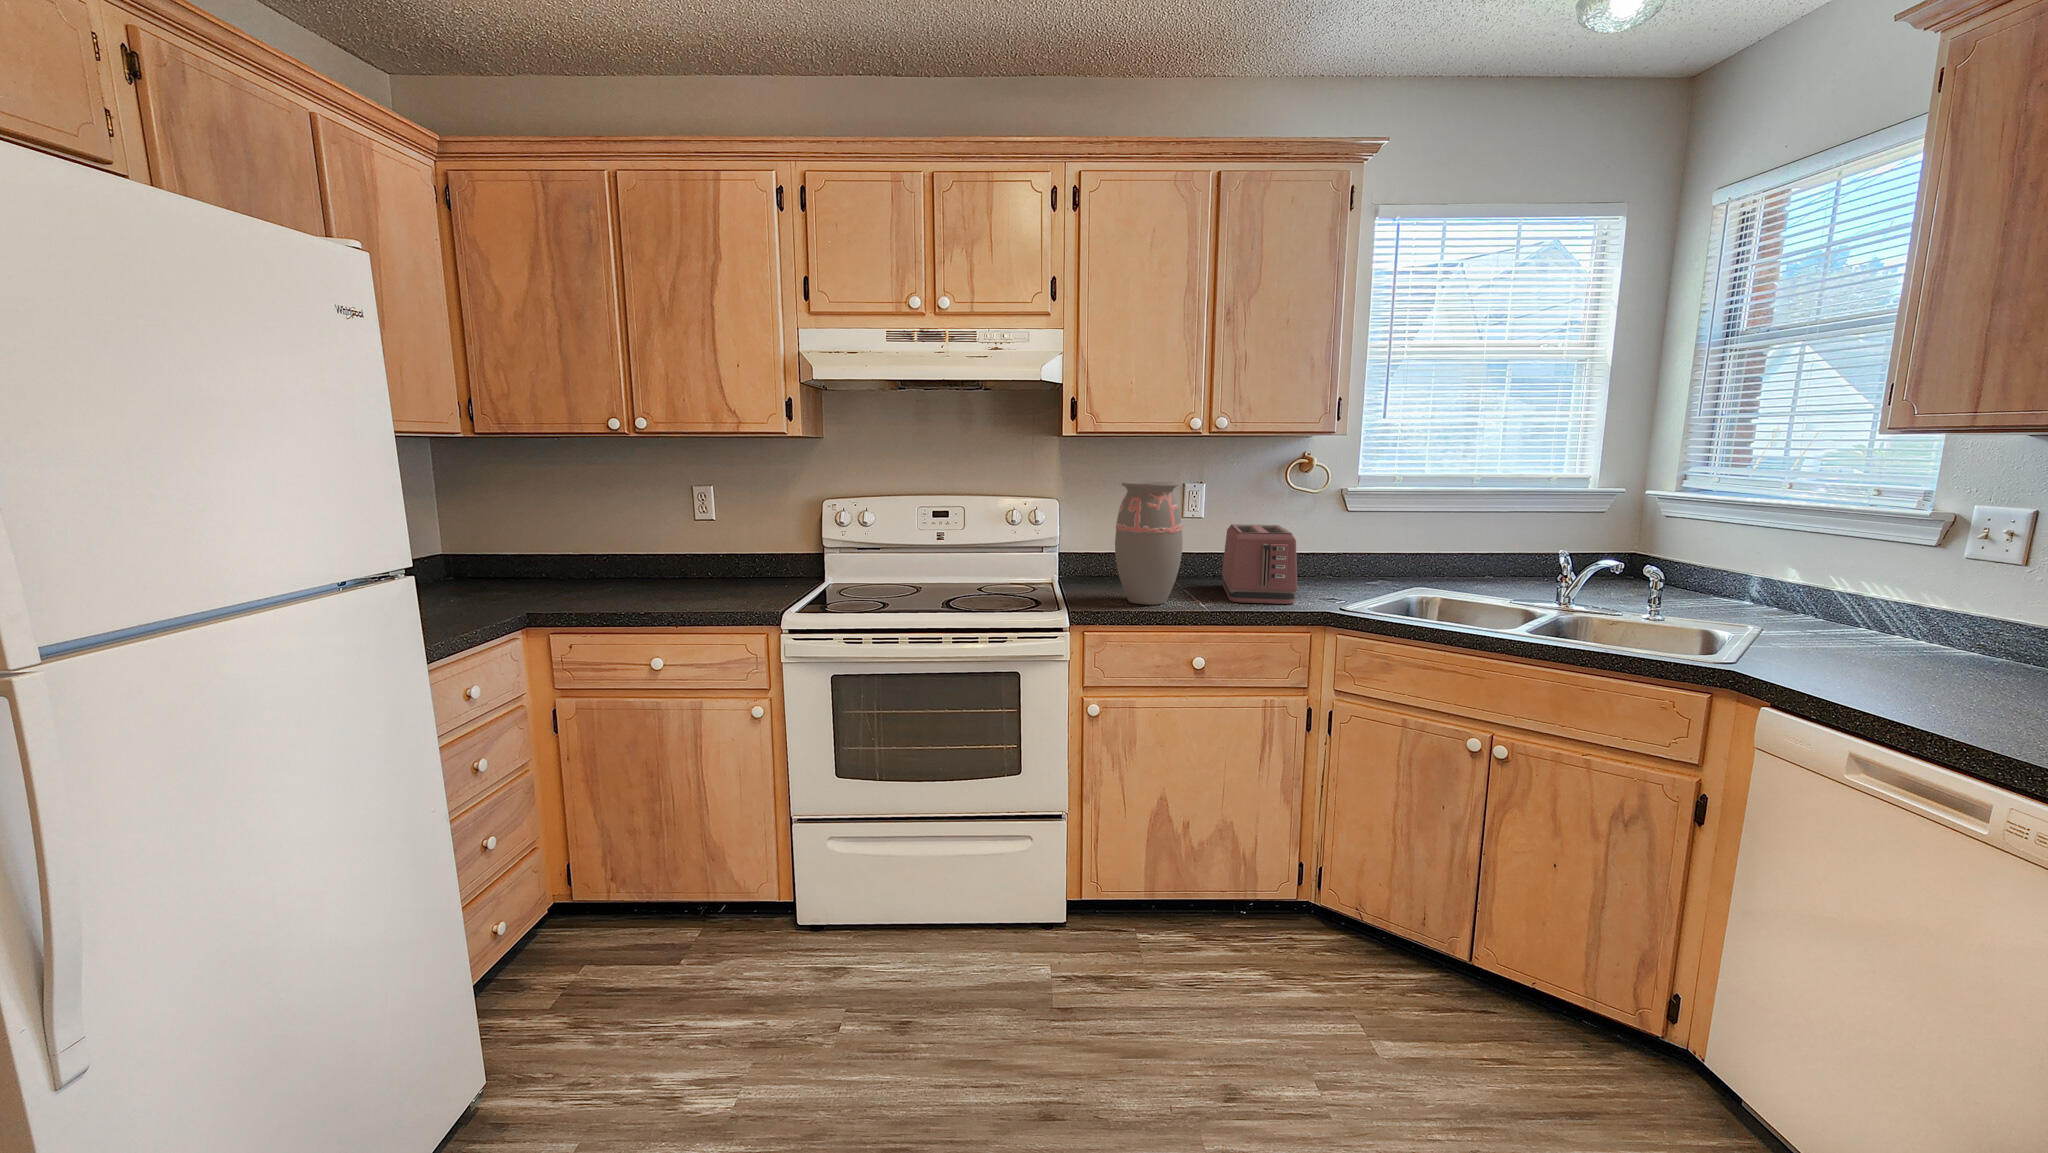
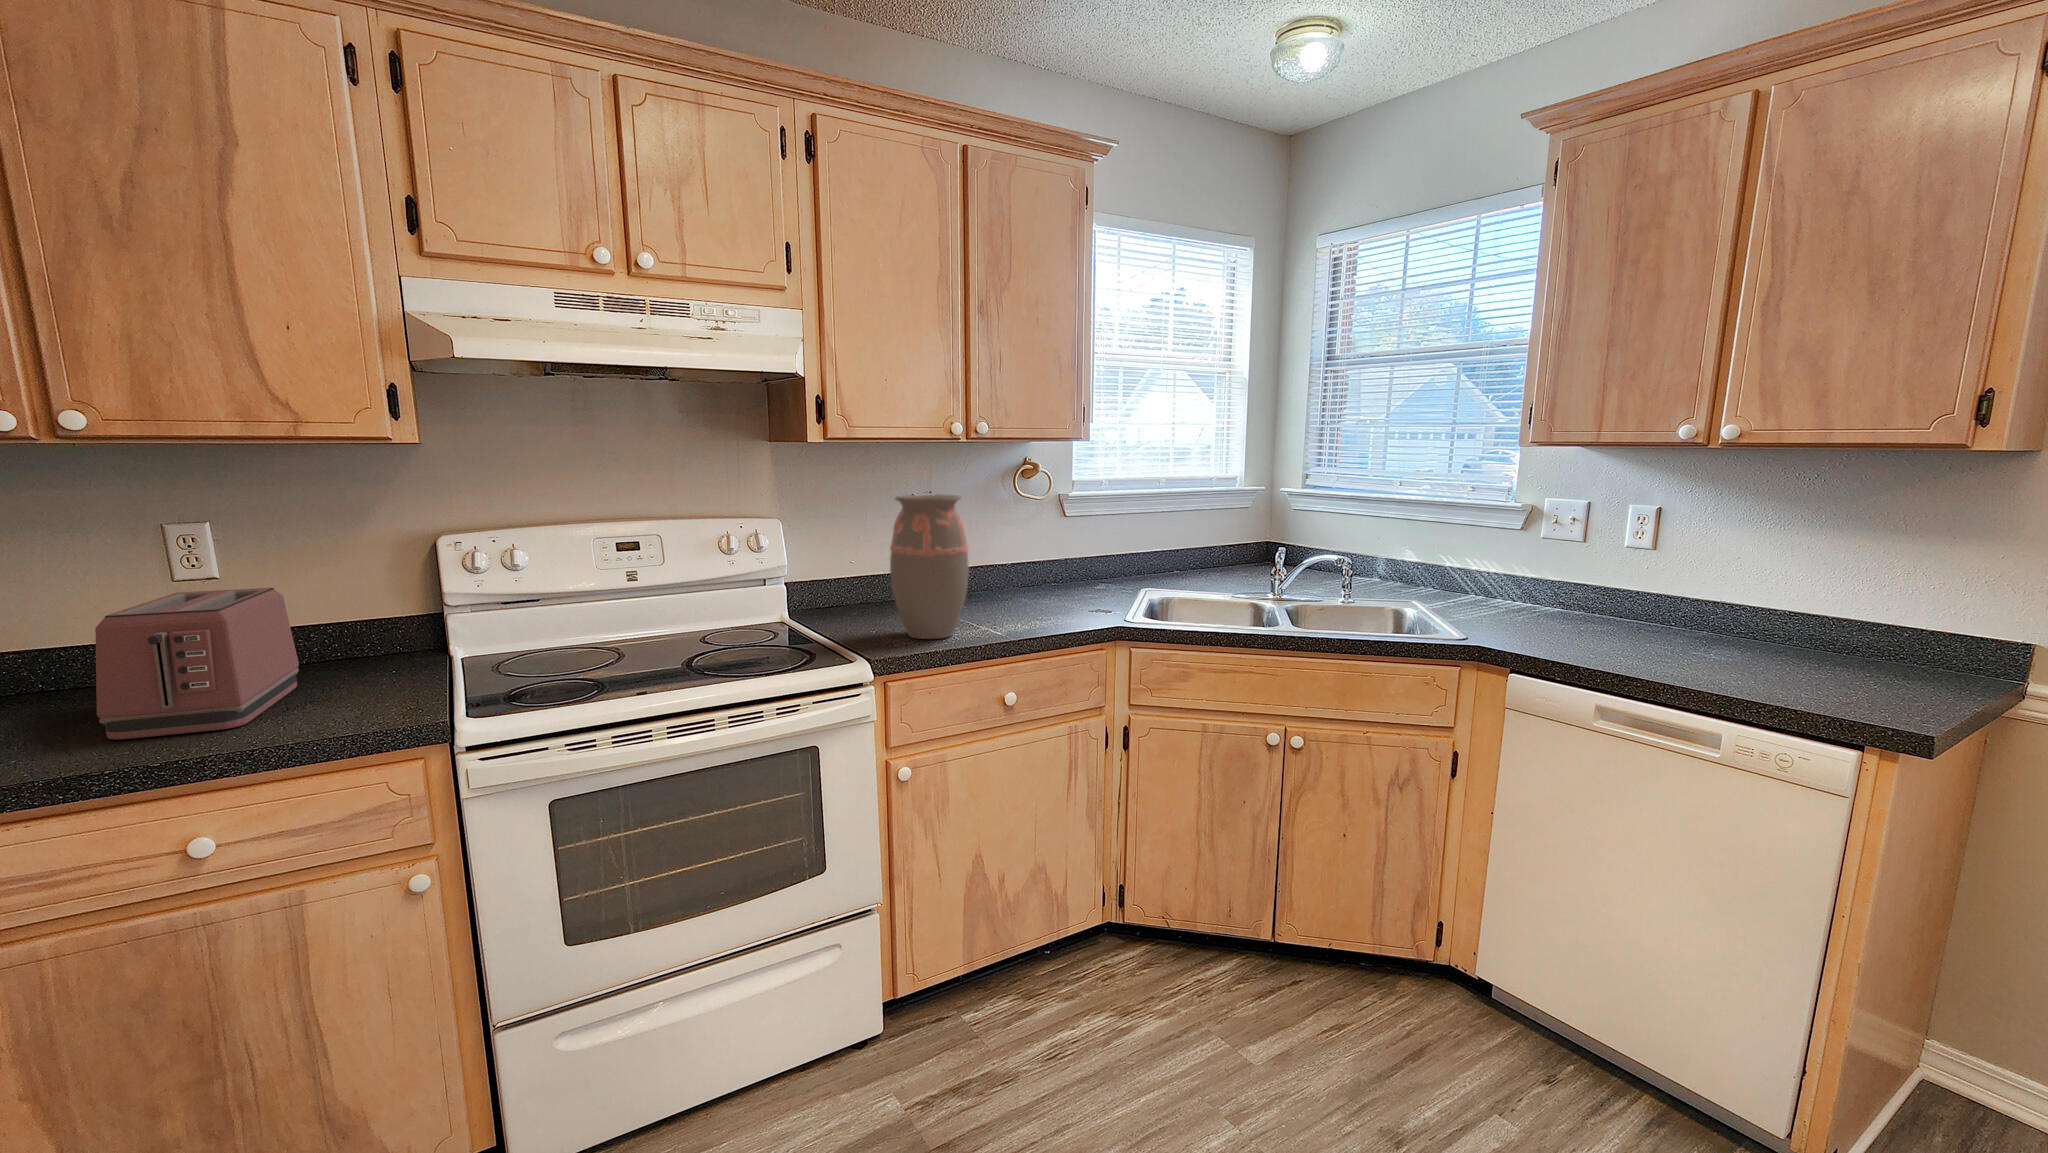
toaster: present [1222,524,1297,604] -> present [95,588,299,740]

